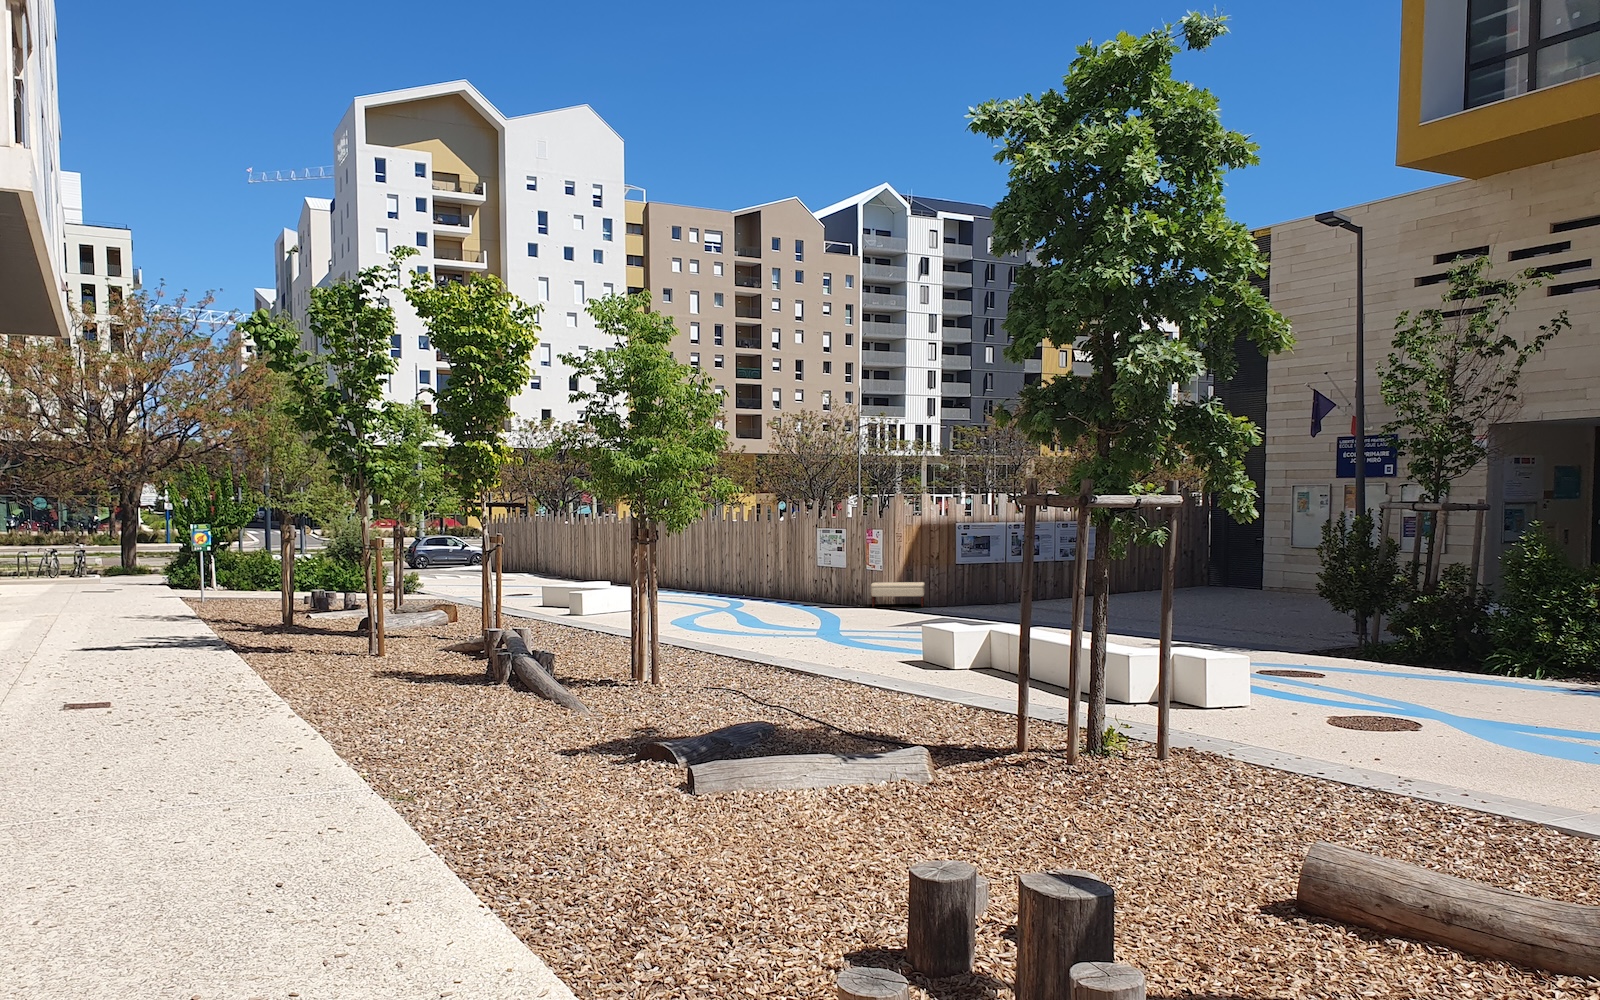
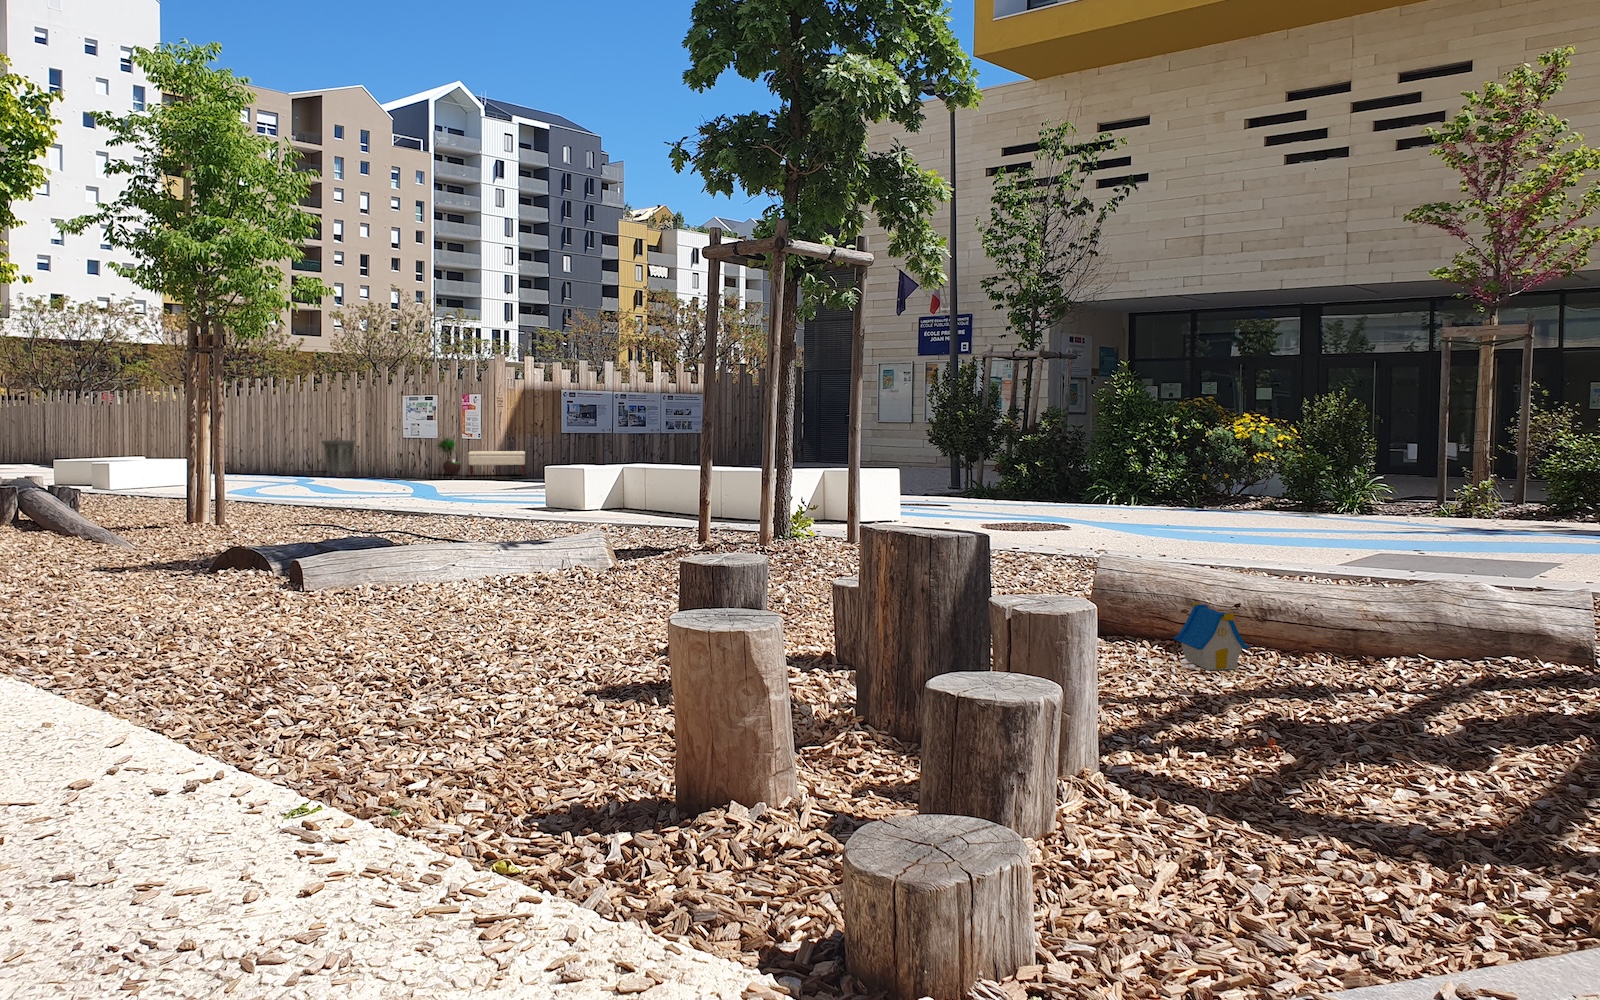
trash can: none [744,564,773,597] -> present [322,437,355,472]
potted tree: none [840,565,866,604] -> present [436,438,461,475]
toy house: none [1352,906,1412,973] -> present [1174,602,1250,670]

